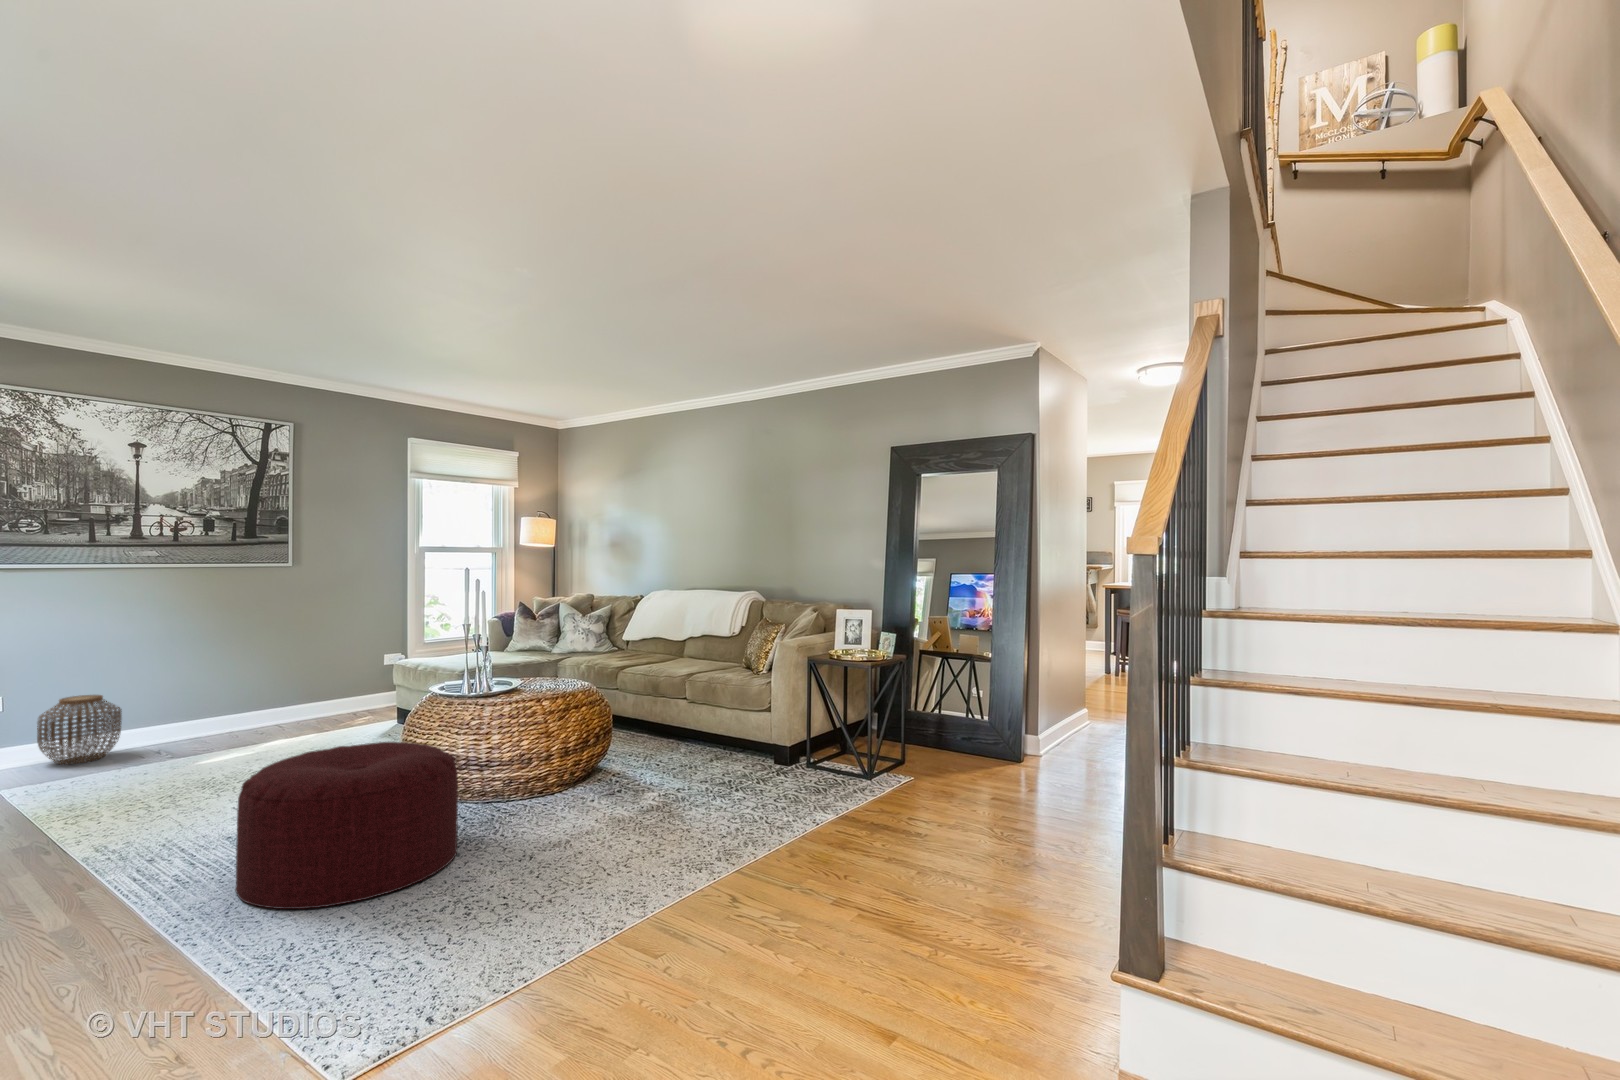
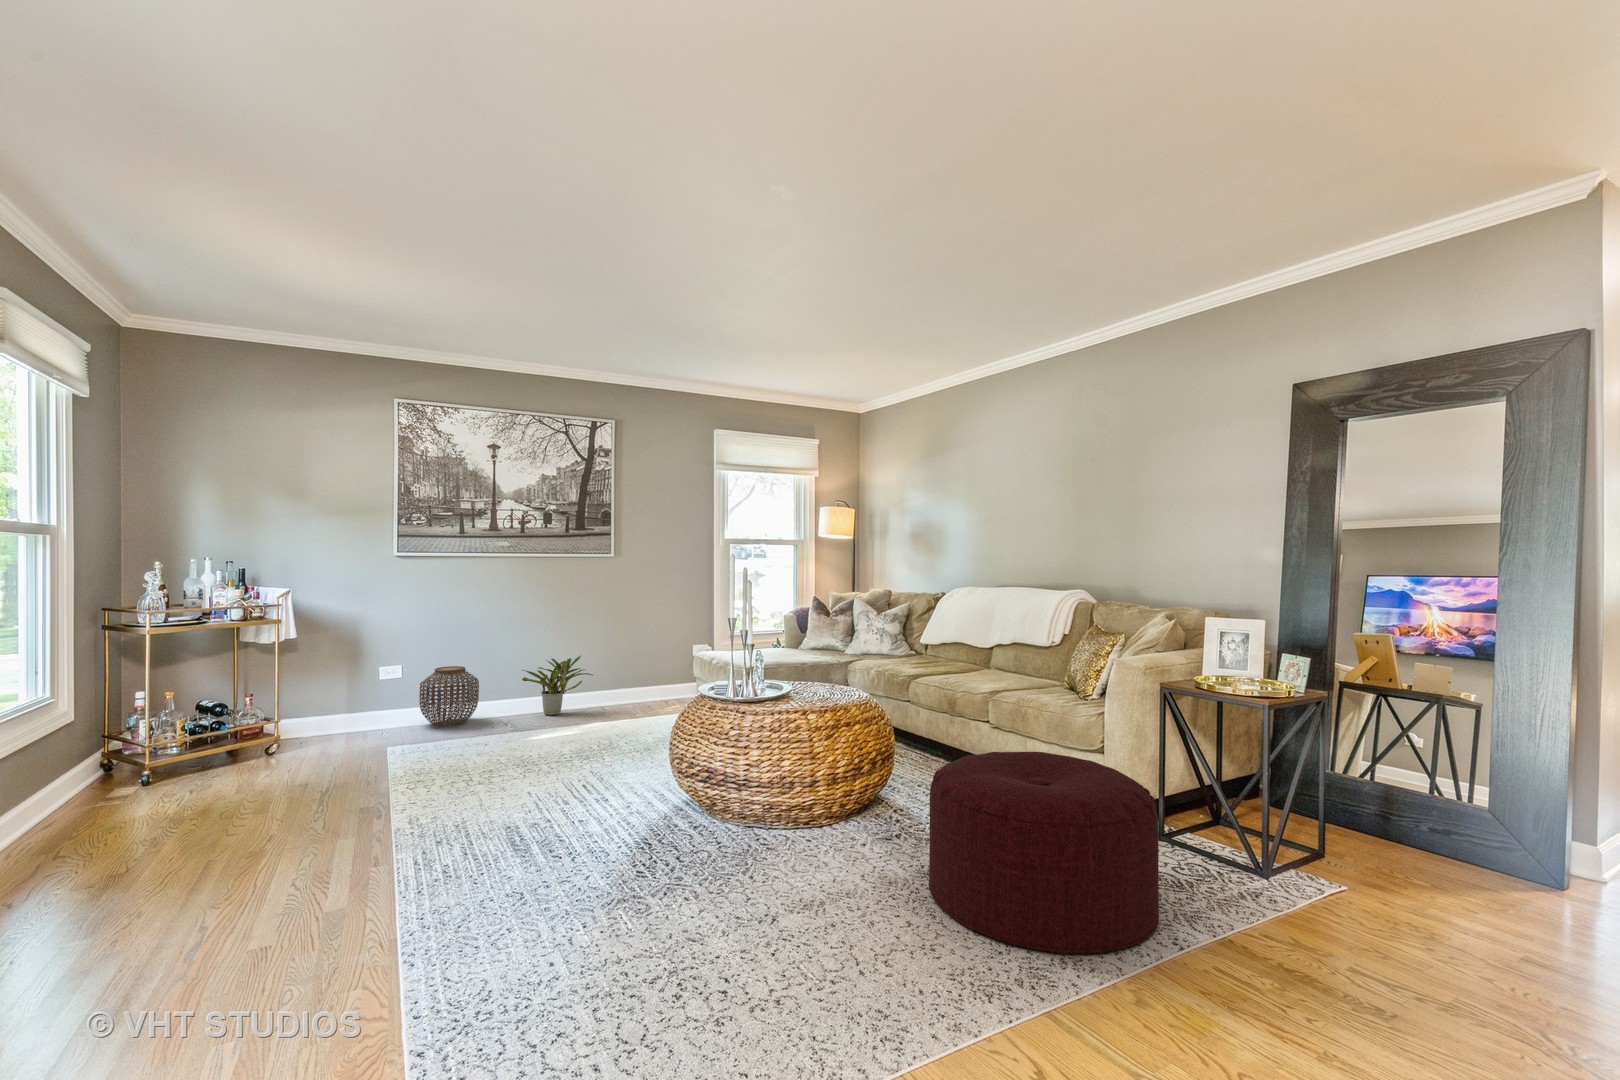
potted plant: none [174,672,270,740] -> present [522,656,593,716]
ottoman: present [235,742,458,909] -> present [929,752,1159,953]

